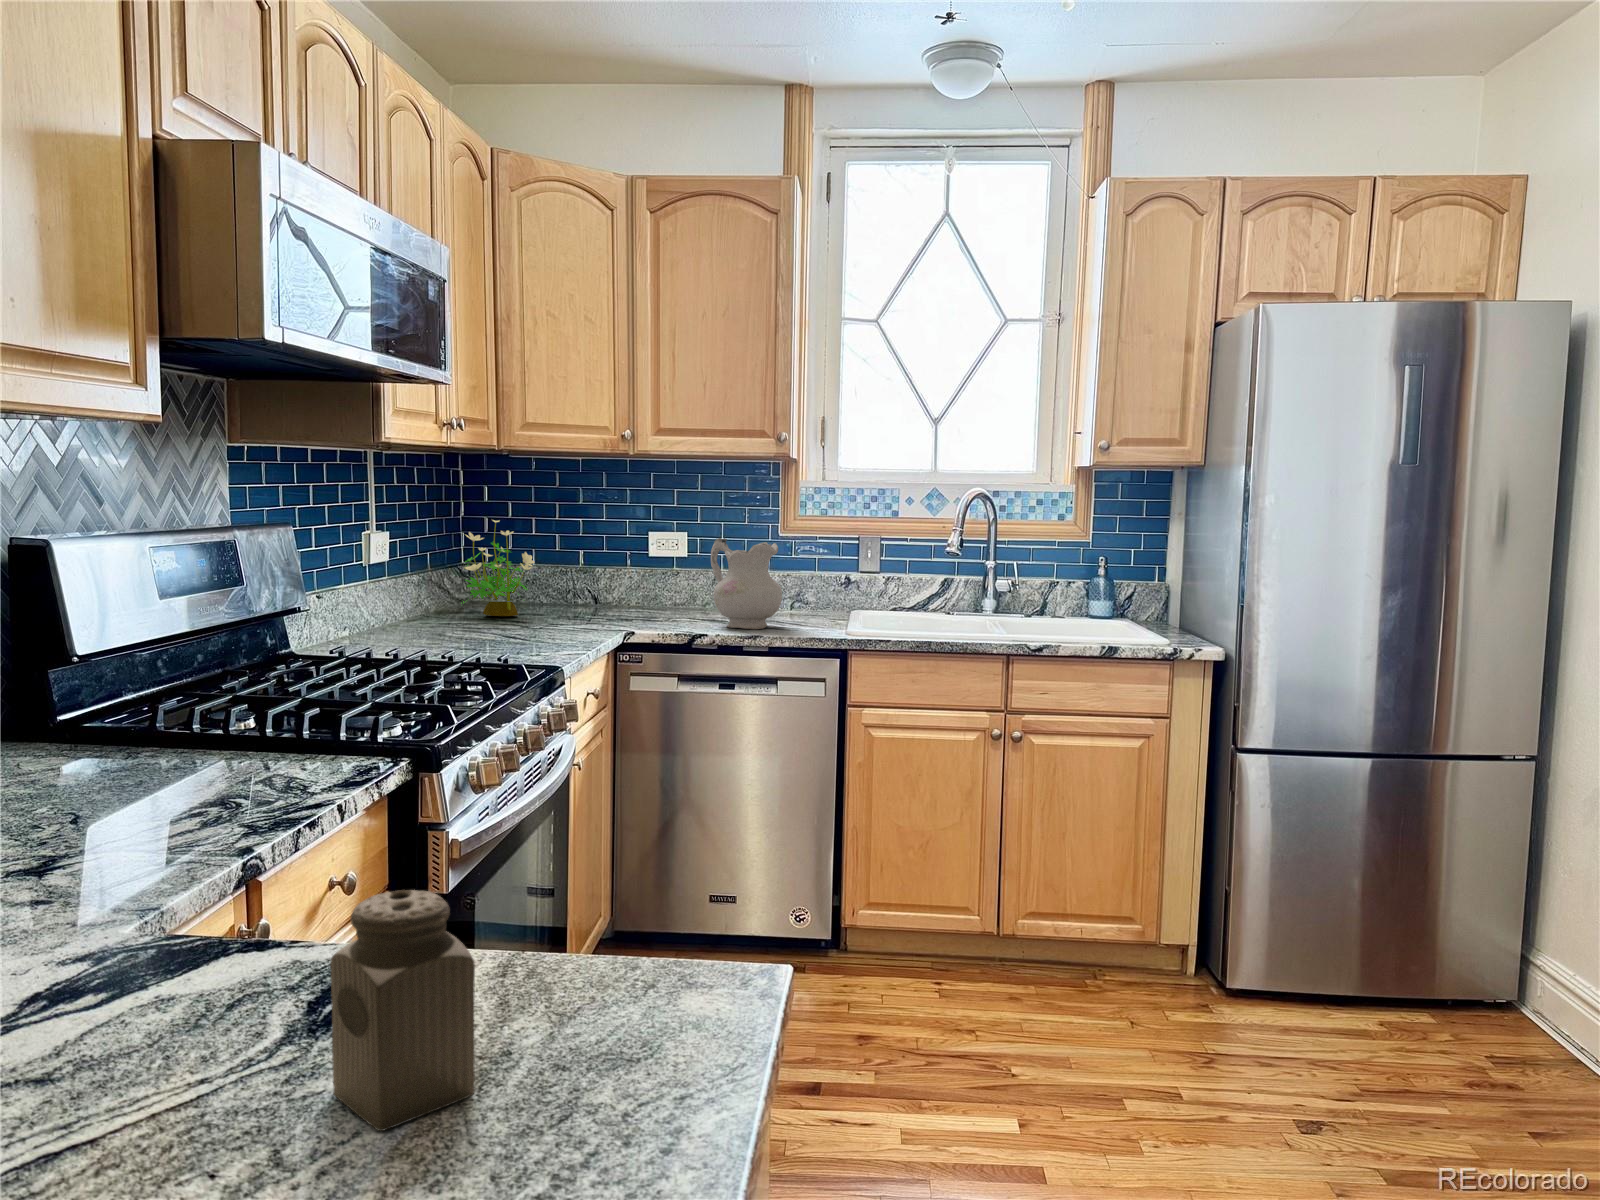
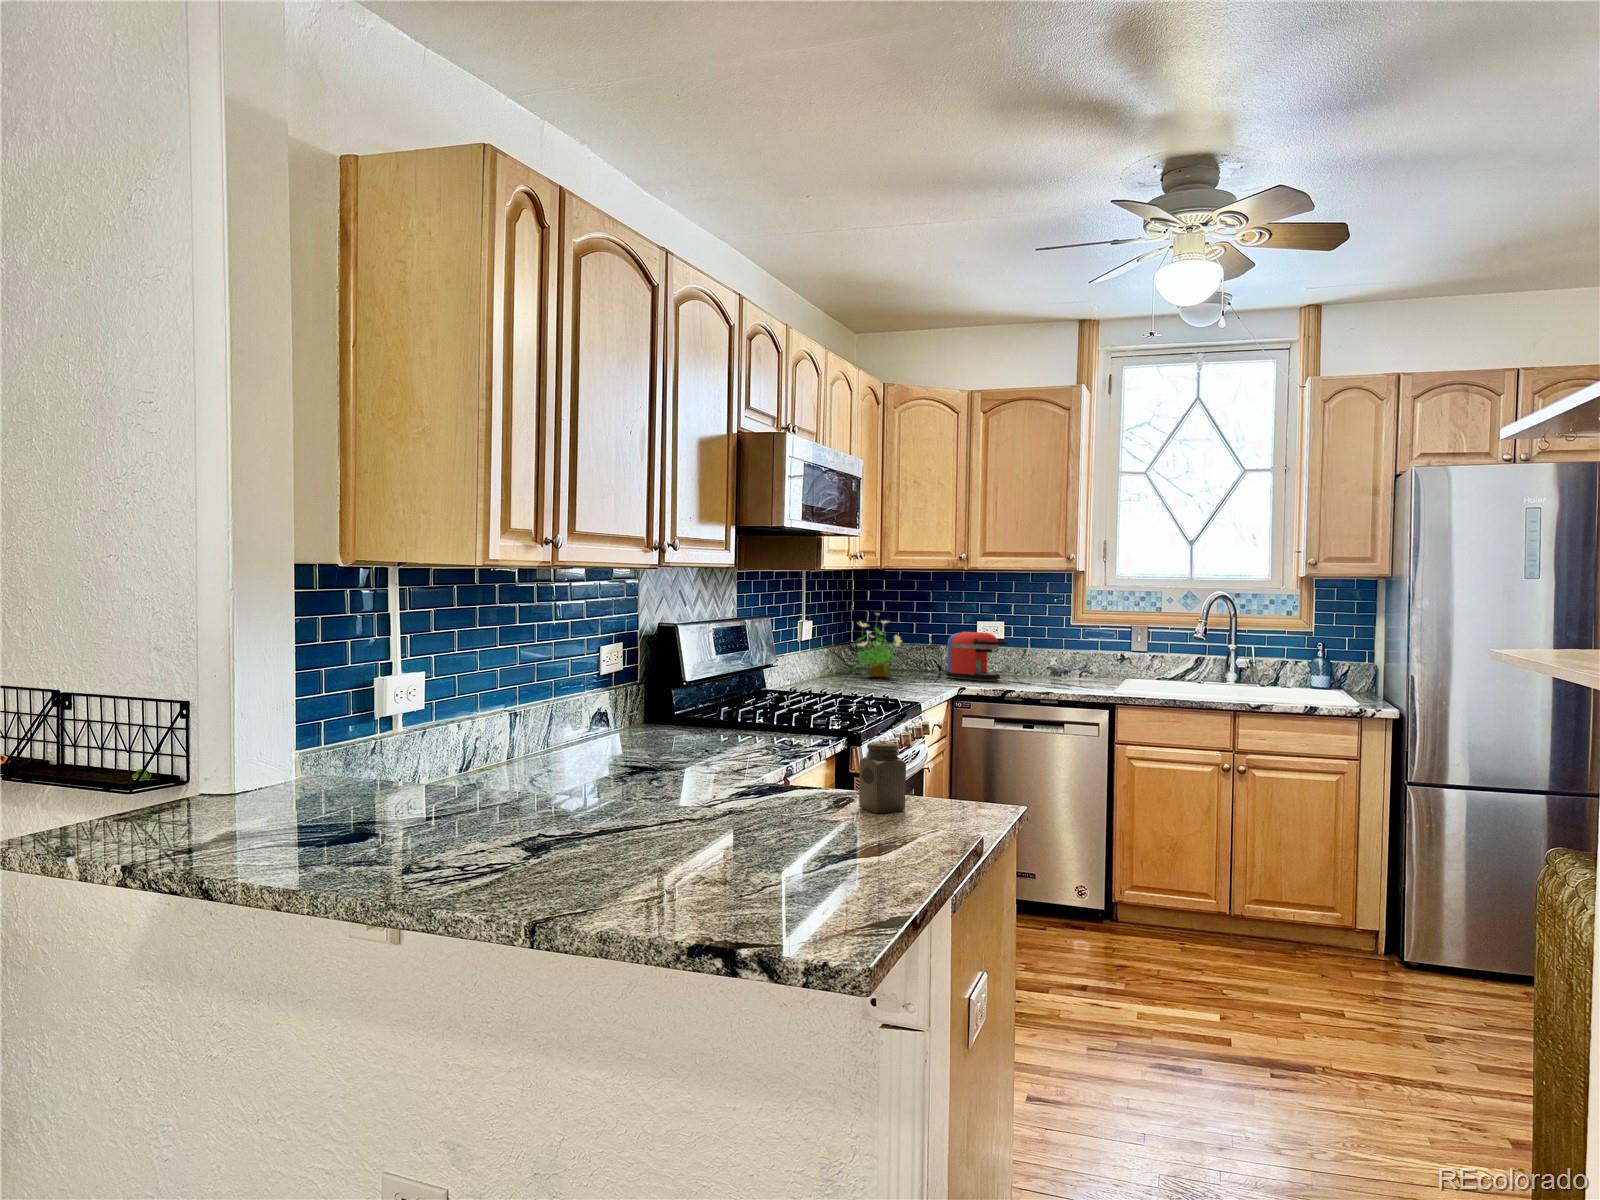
ceramic pitcher: present [711,538,782,629] -> none [1021,626,1070,689]
coffee maker: none [601,546,691,618] -> present [946,632,1008,681]

